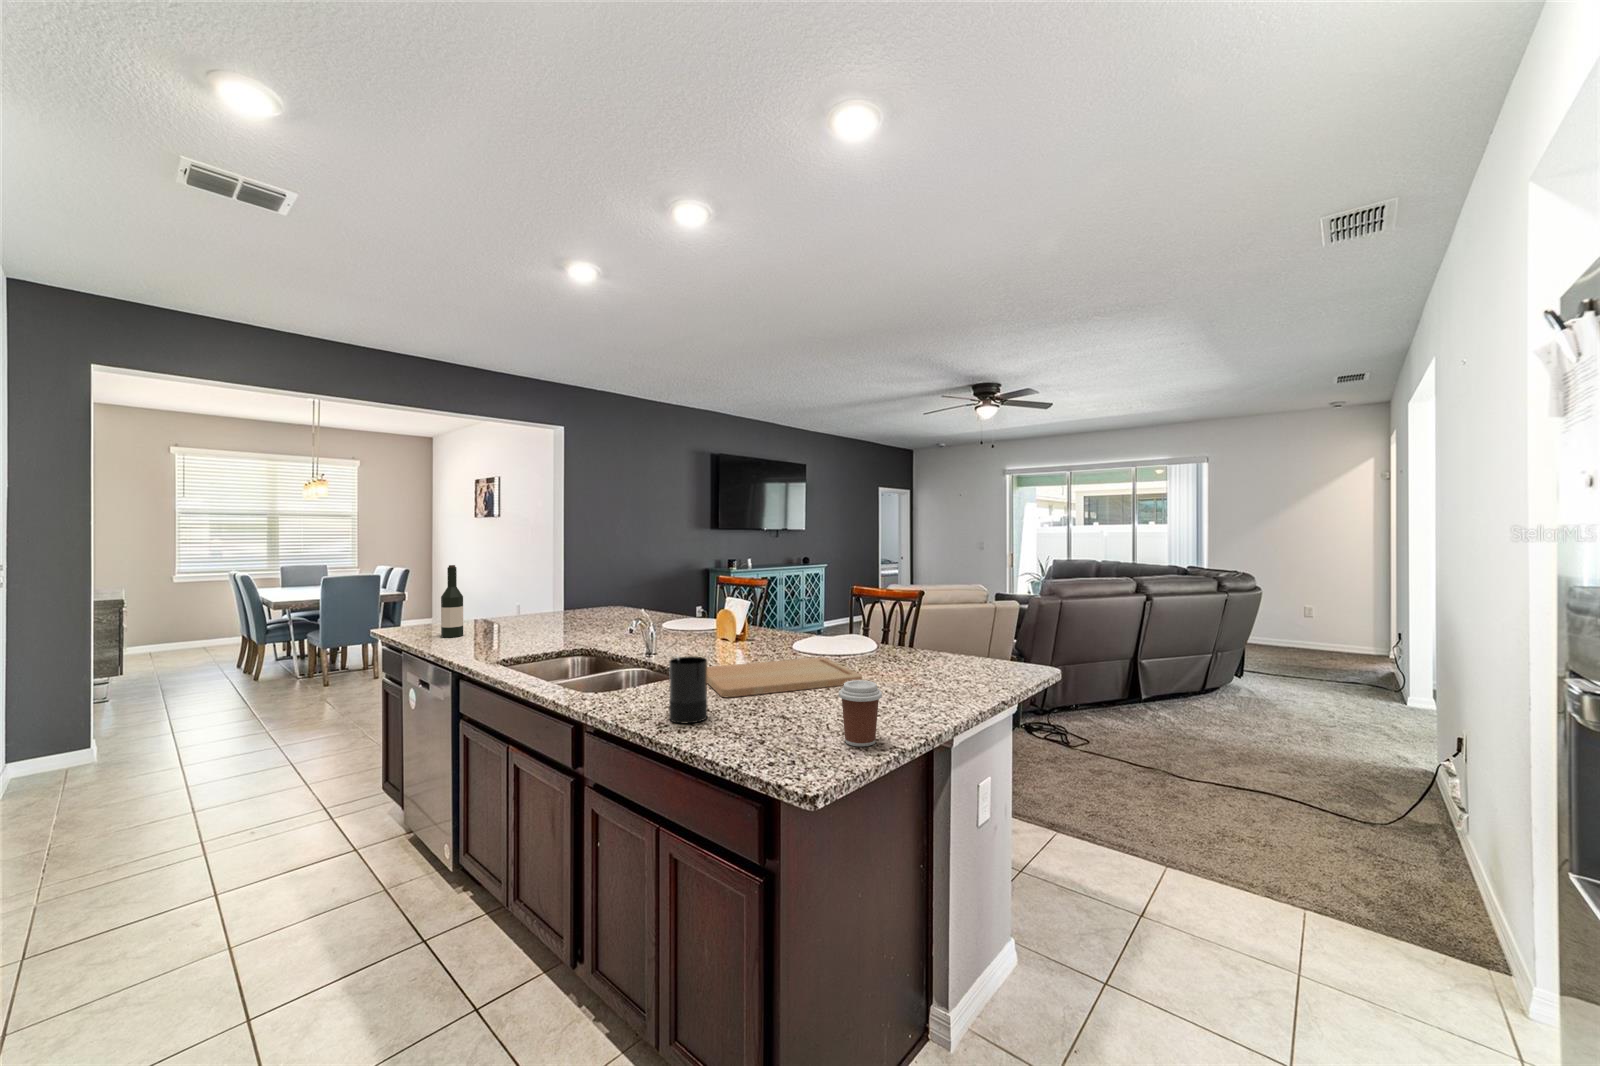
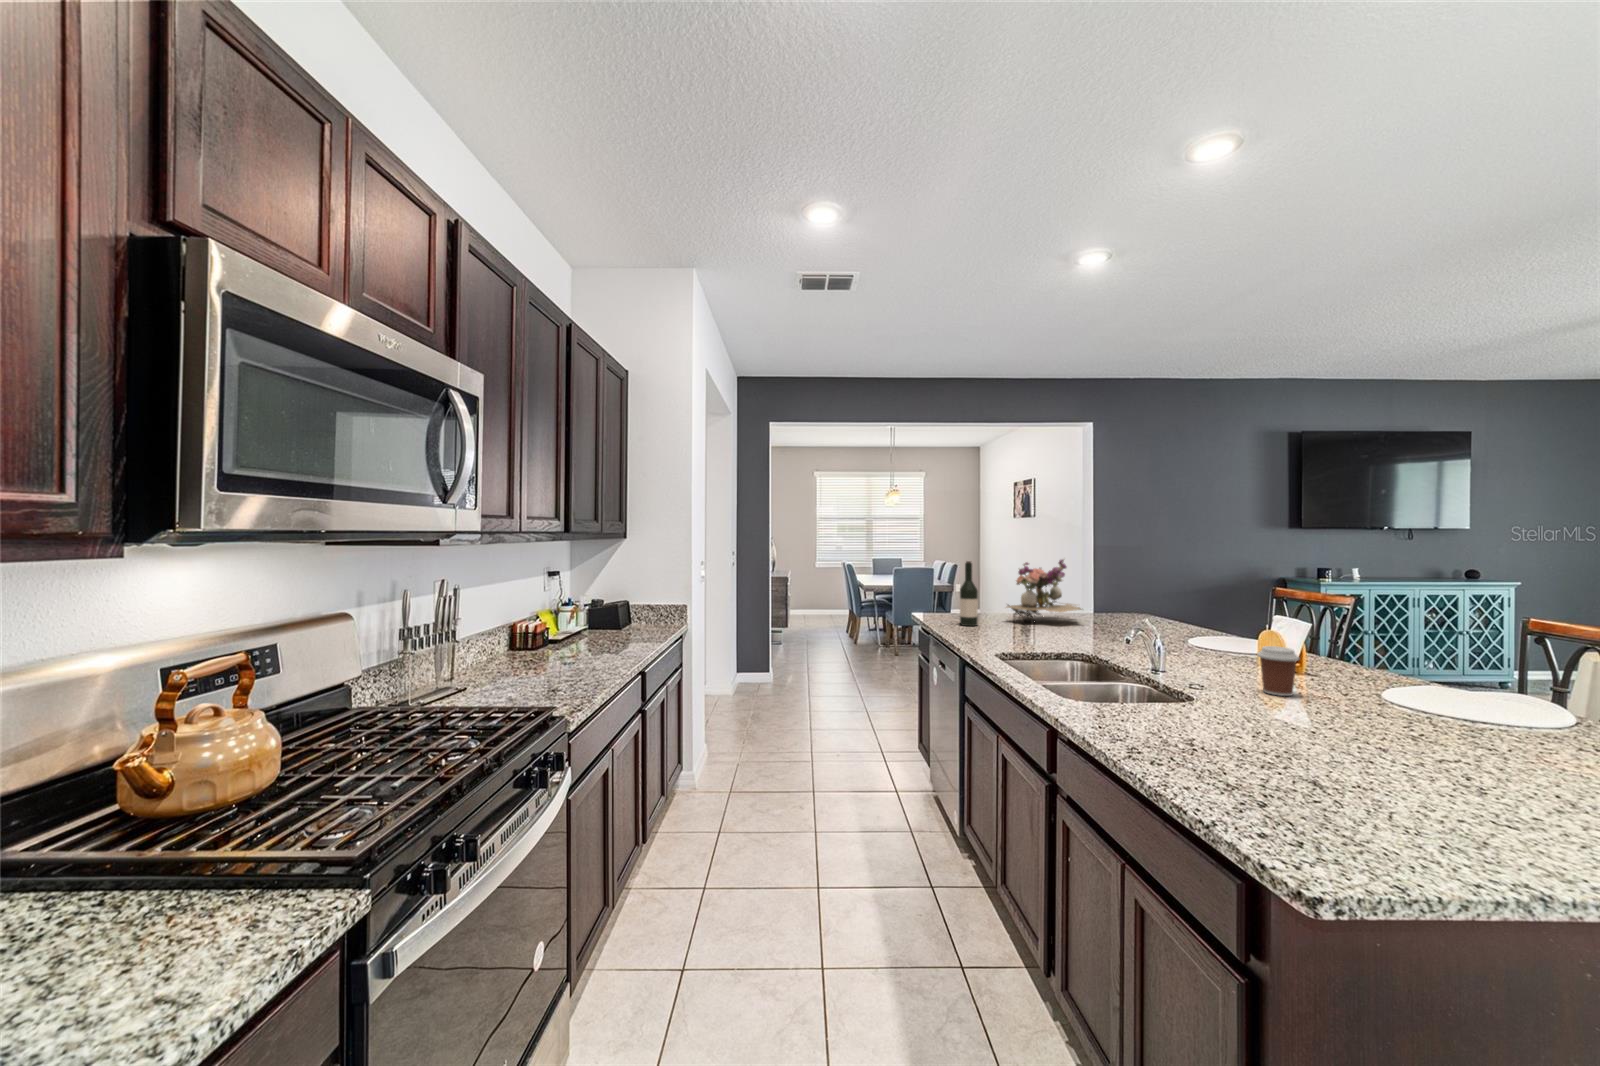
flower arrangement: none [492,557,573,624] -> present [1007,560,1082,619]
candle: present [669,656,707,724] -> none [1142,670,1197,758]
cutting board: present [707,657,862,697] -> none [1209,696,1501,769]
coffee cup: present [839,680,882,747] -> present [1257,646,1299,696]

